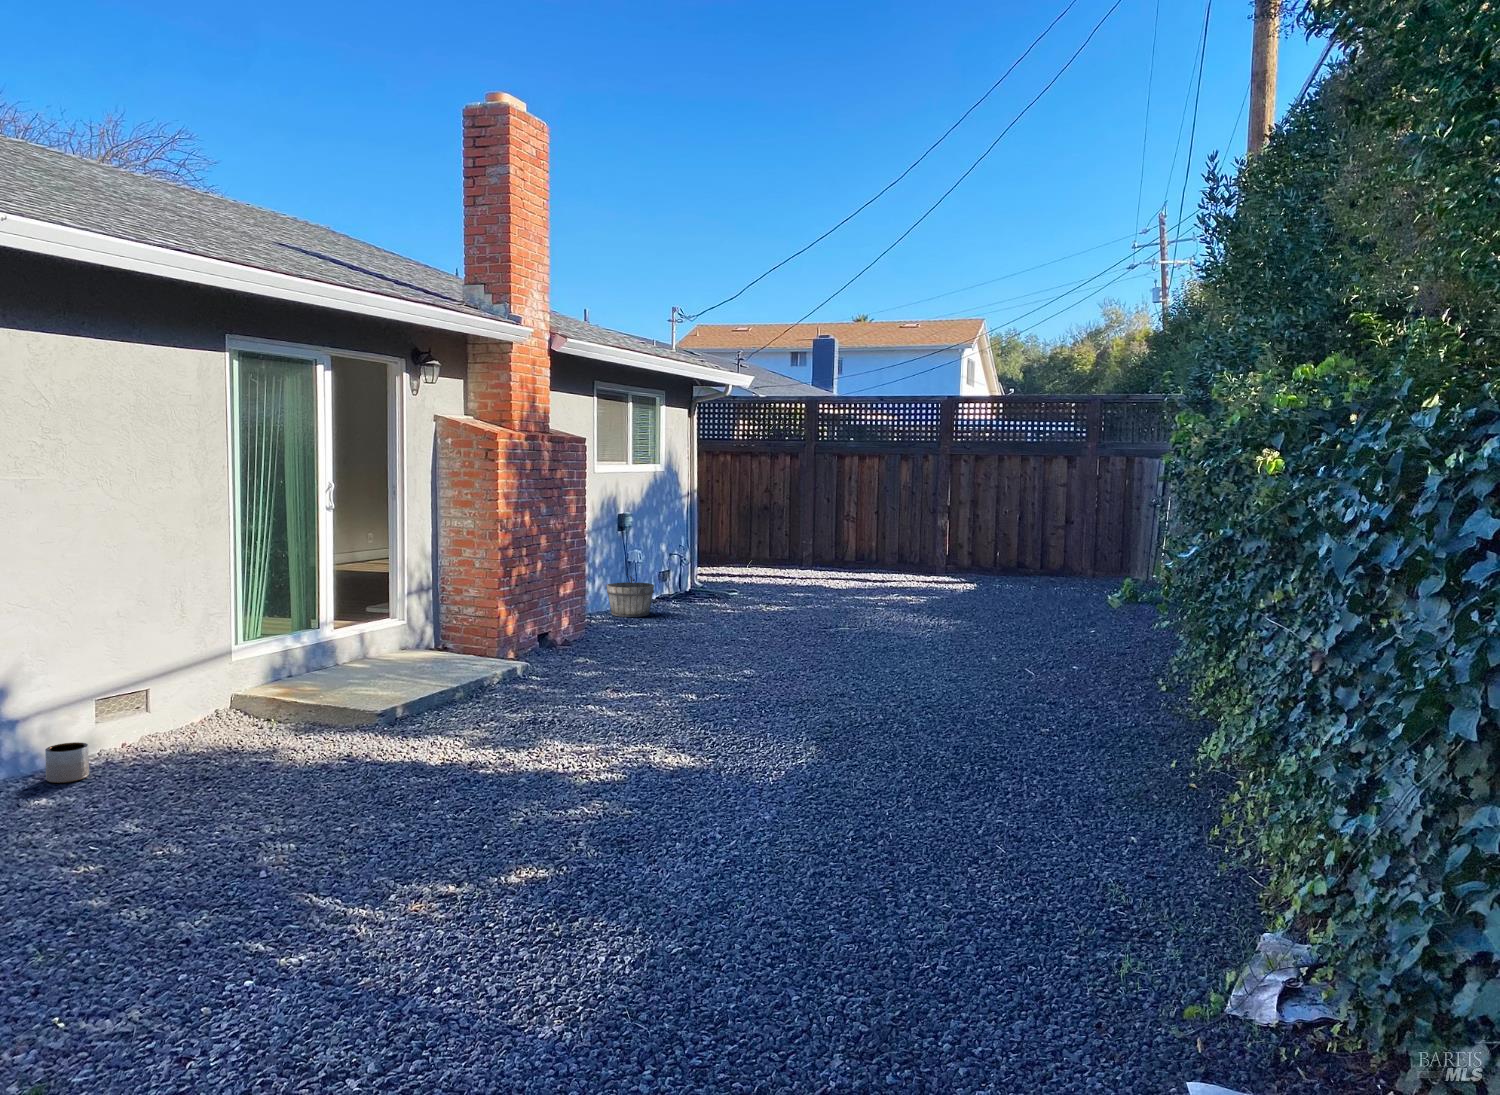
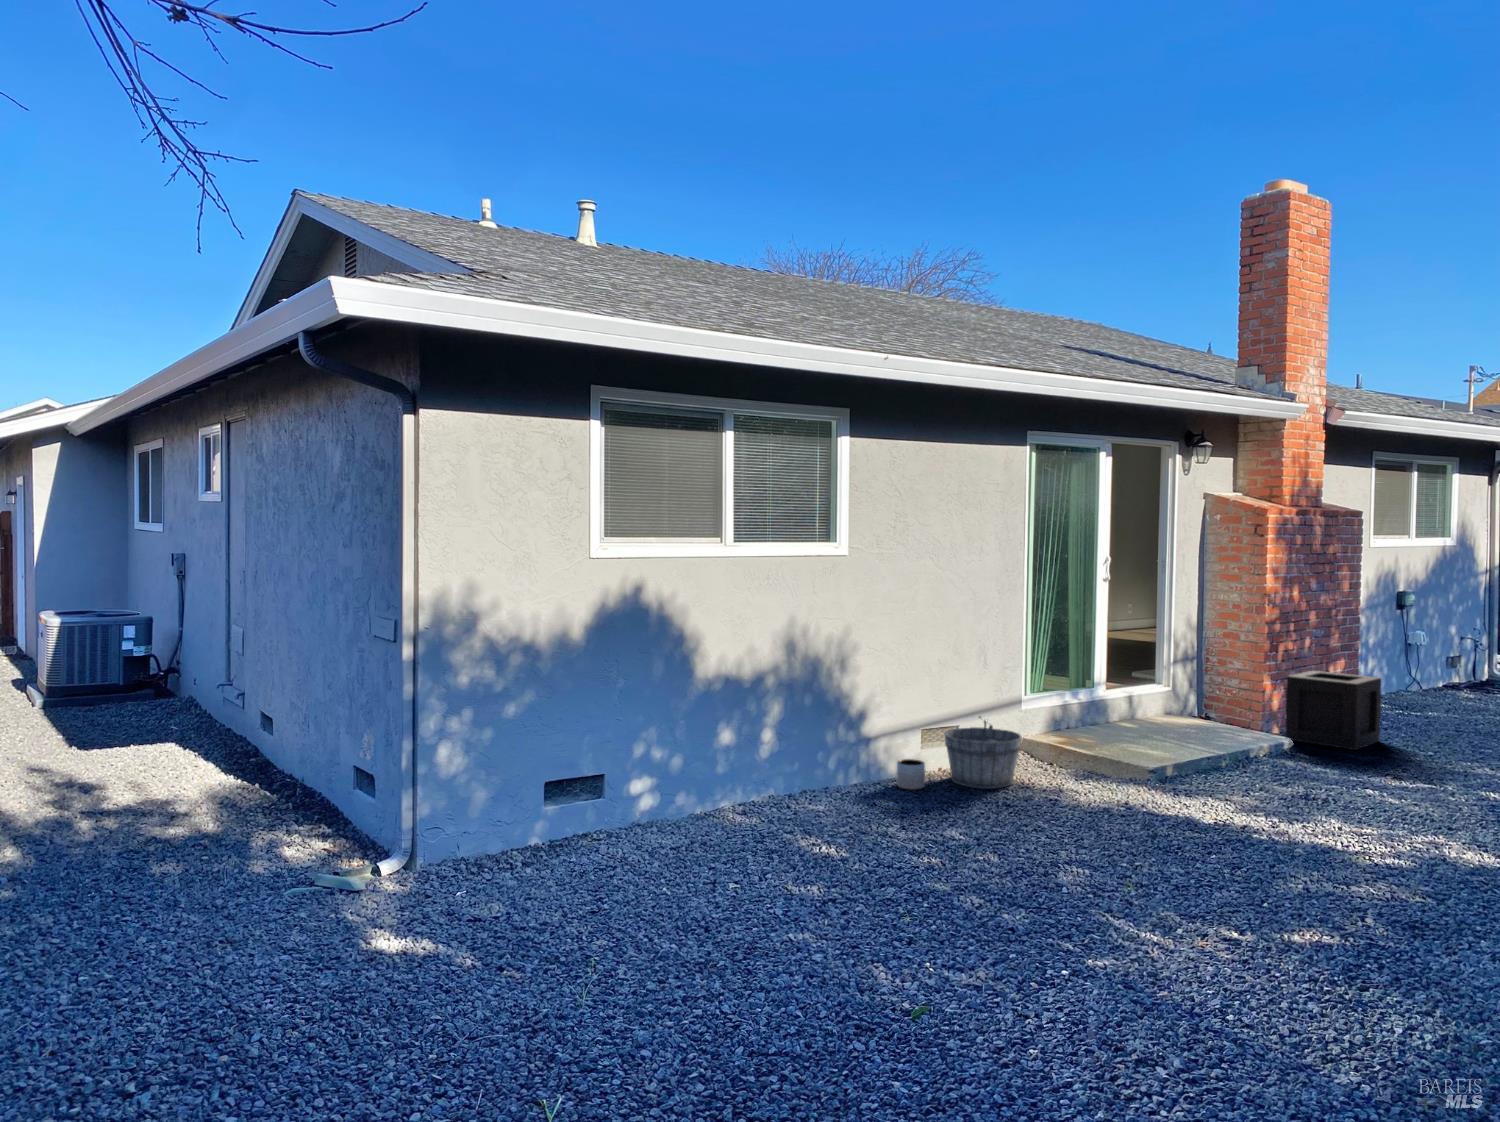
wooden bucket: present [606,574,654,617] -> present [945,716,1022,789]
wooden crate: none [520,593,602,665] -> present [1285,671,1381,750]

